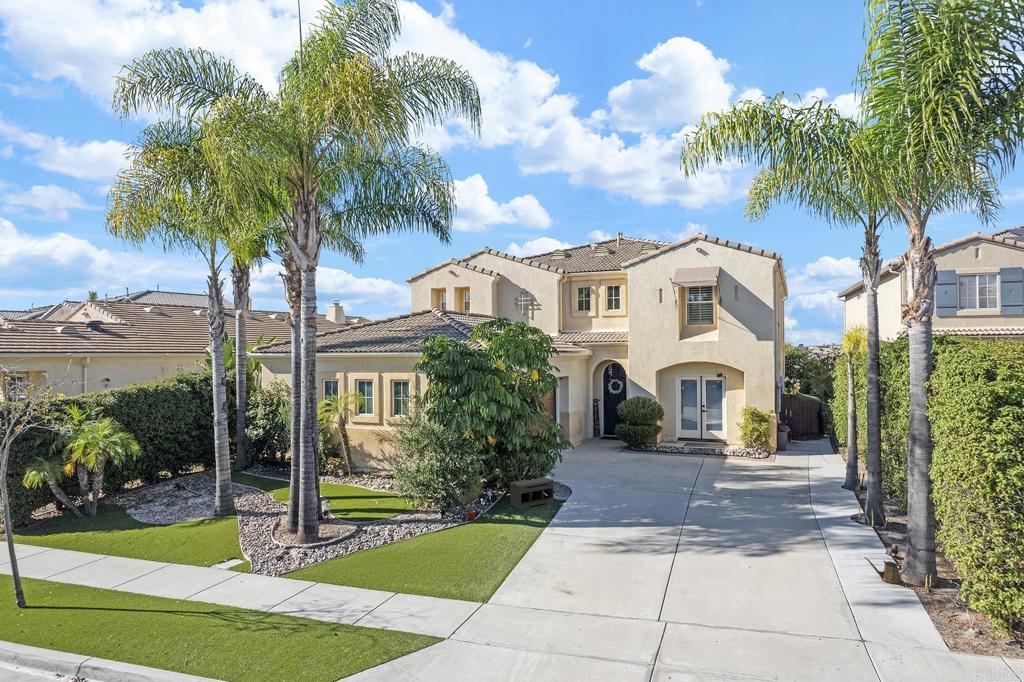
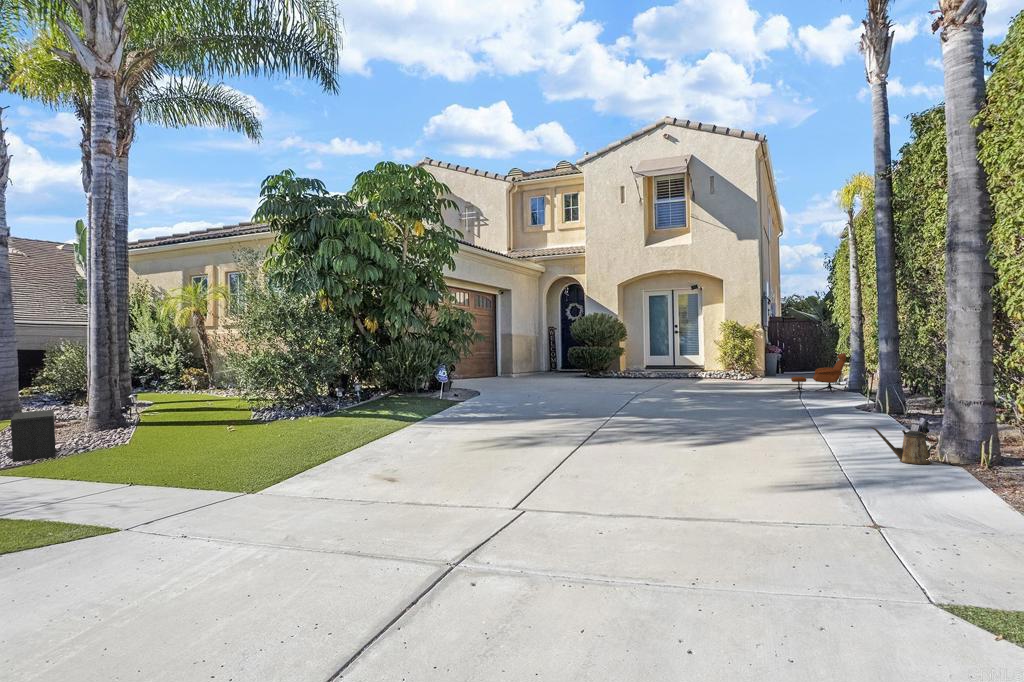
lounge chair: none [803,459,847,490] -> present [791,353,846,392]
bench: present [510,477,554,509] -> present [11,410,56,462]
potted tree: present [459,480,484,520] -> none [304,372,347,428]

